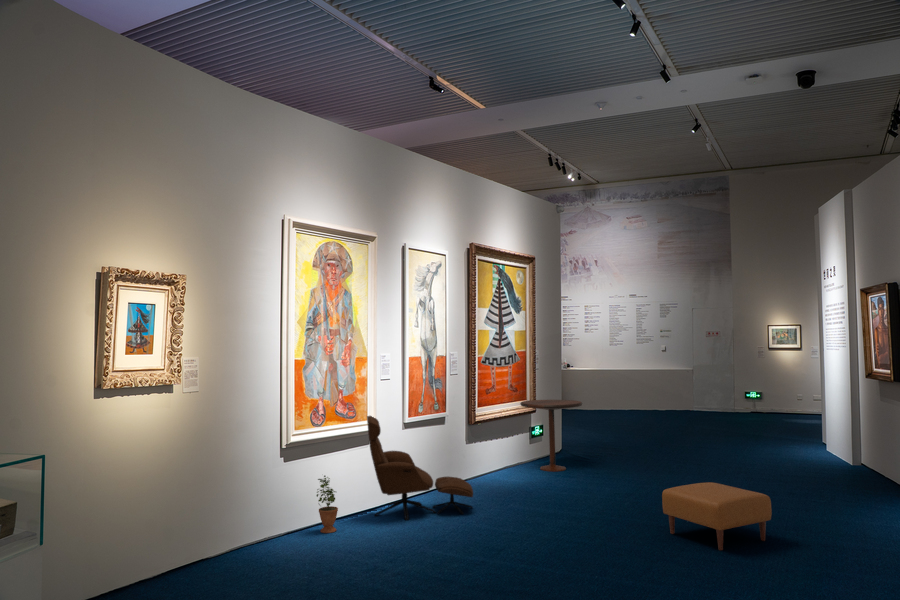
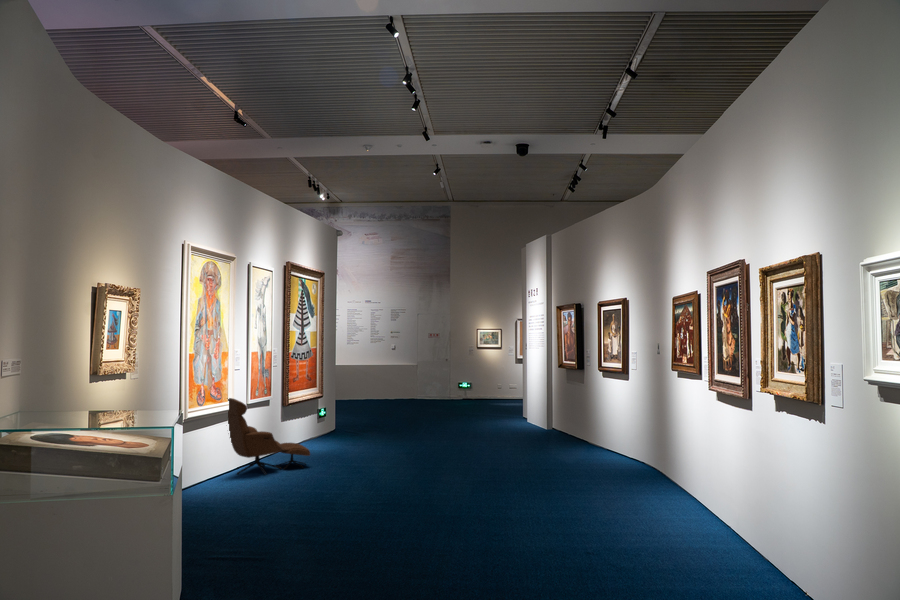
pedestal table: present [520,400,582,472] -> none [313,386,362,440]
potted plant: present [316,476,338,533] -> none [204,443,221,487]
ottoman: present [662,482,772,550] -> none [443,433,504,470]

